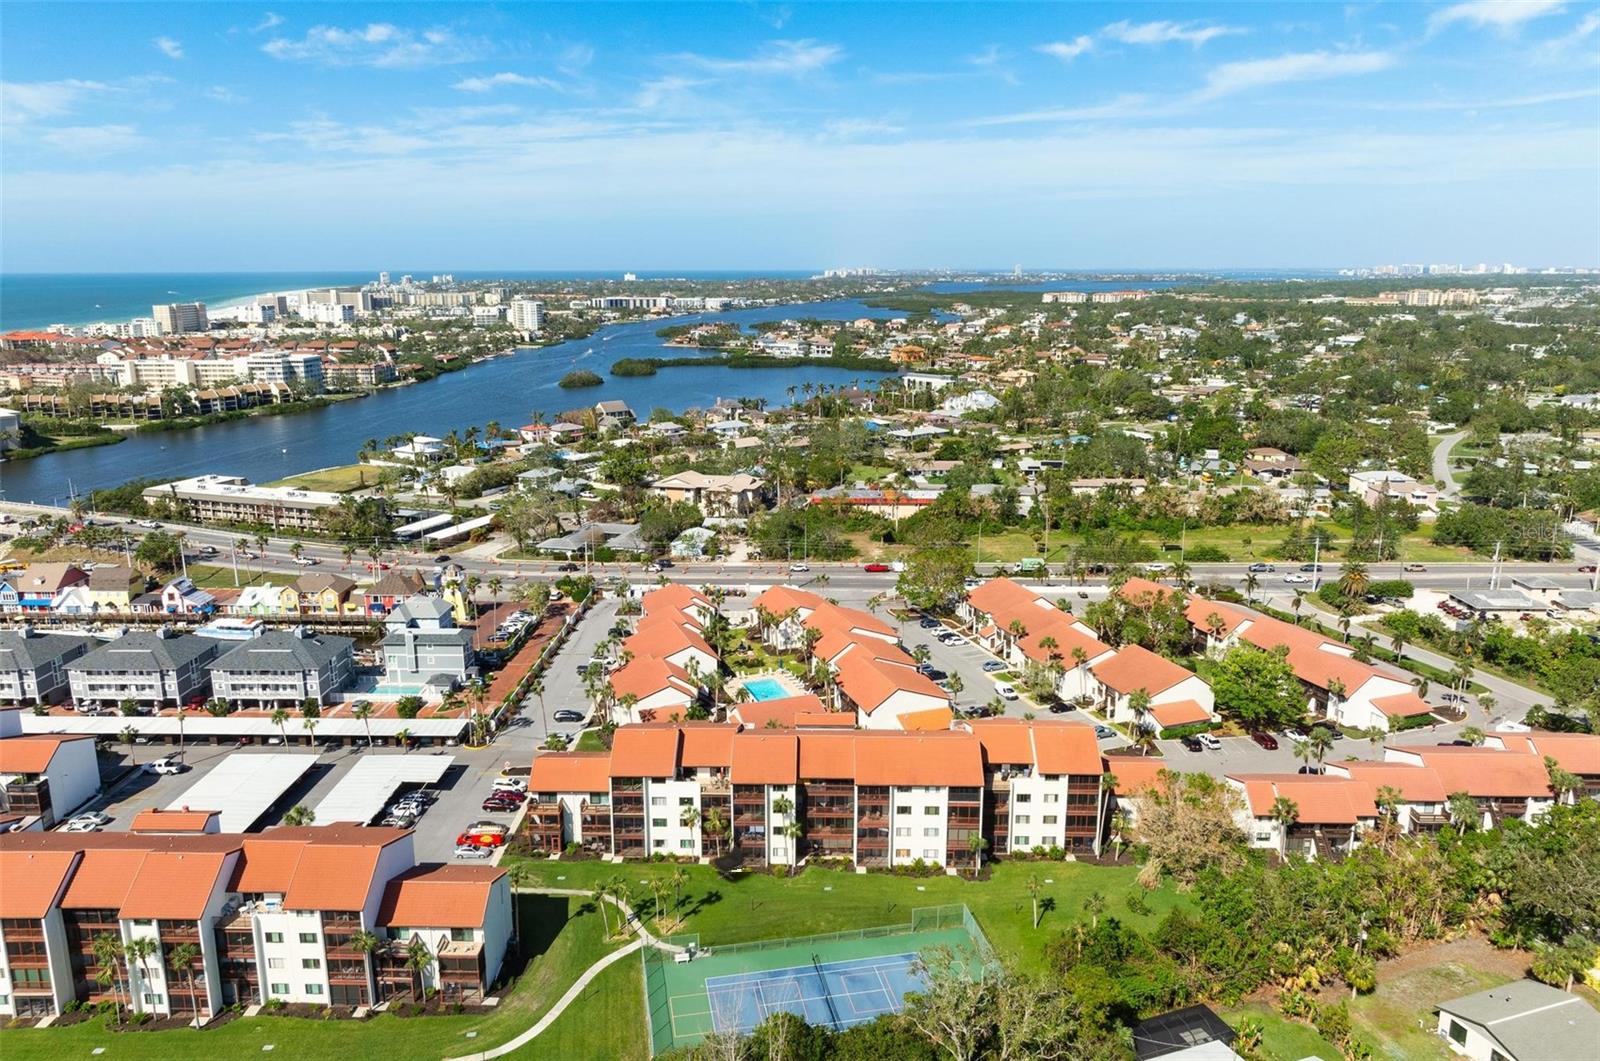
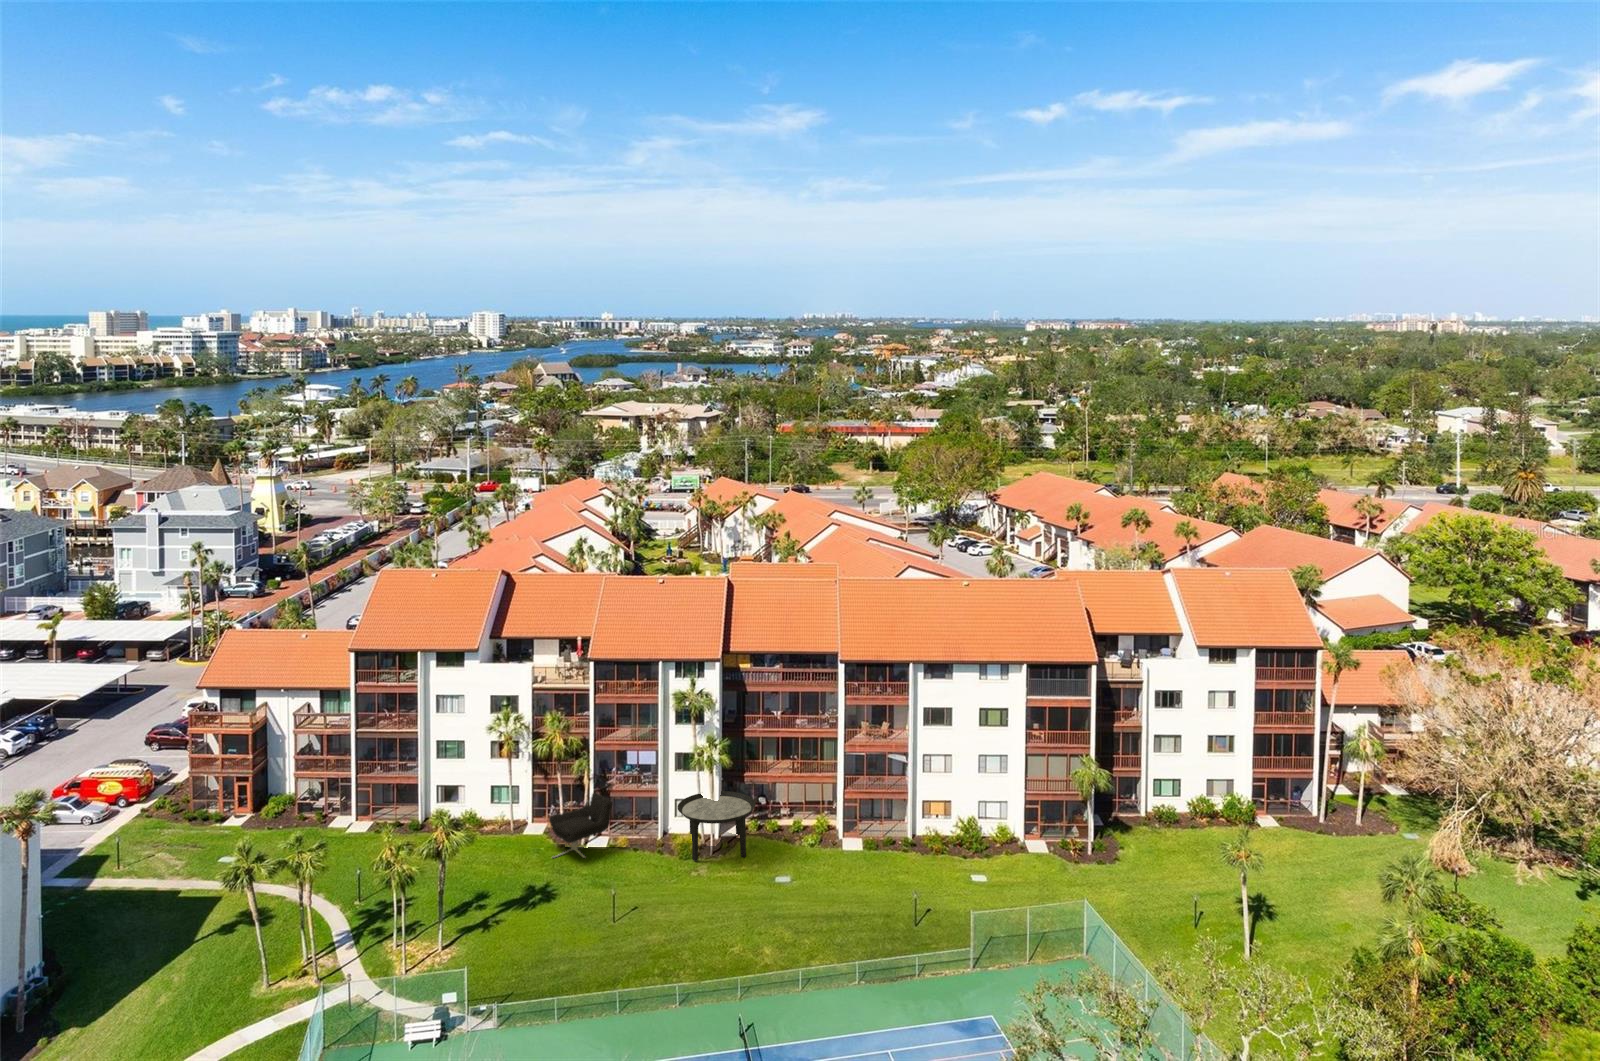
round table: none [777,845,815,882] -> present [678,791,756,861]

